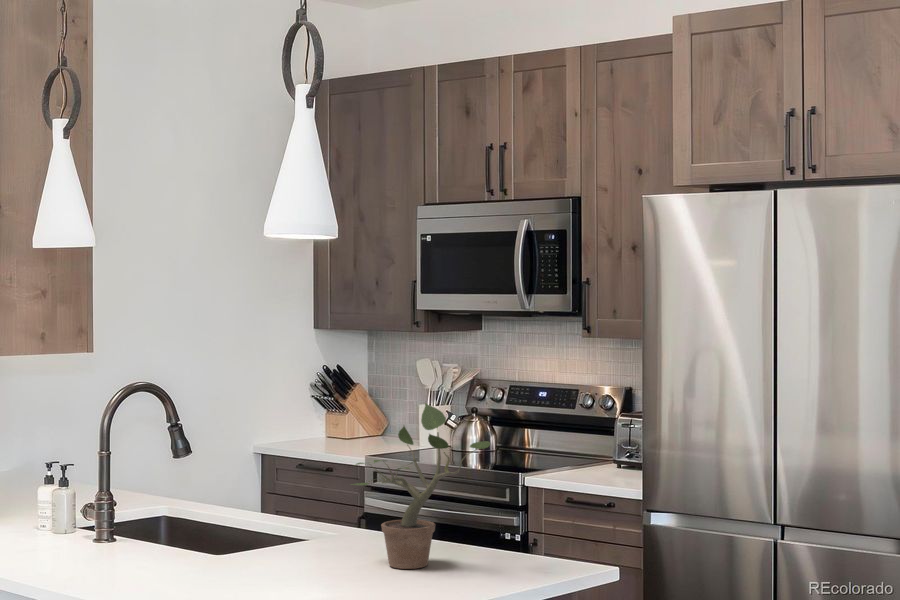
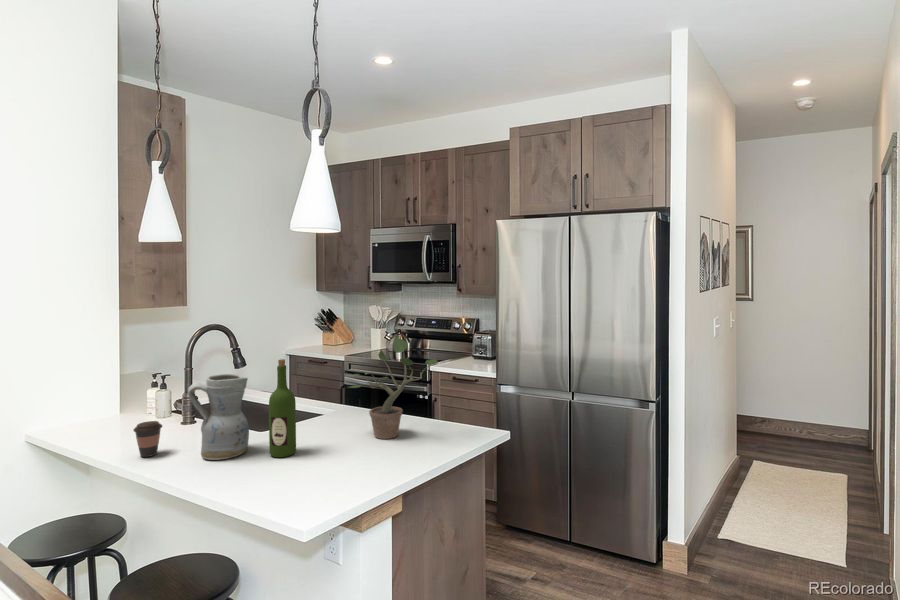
wine bottle: none [228,433,267,582] -> present [269,359,296,457]
ceramic pitcher: none [114,455,198,580] -> present [188,374,249,460]
coffee cup: none [38,523,77,574] -> present [133,421,162,457]

